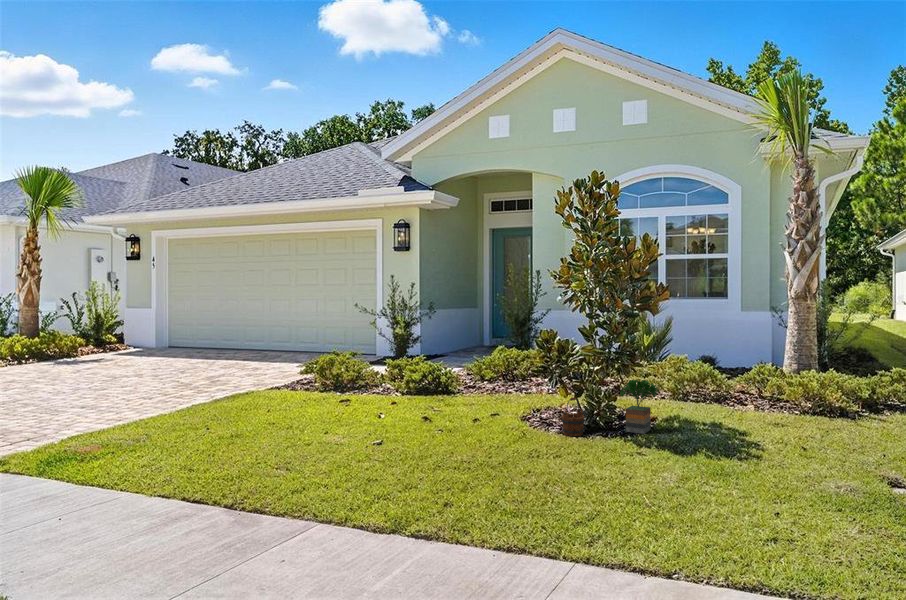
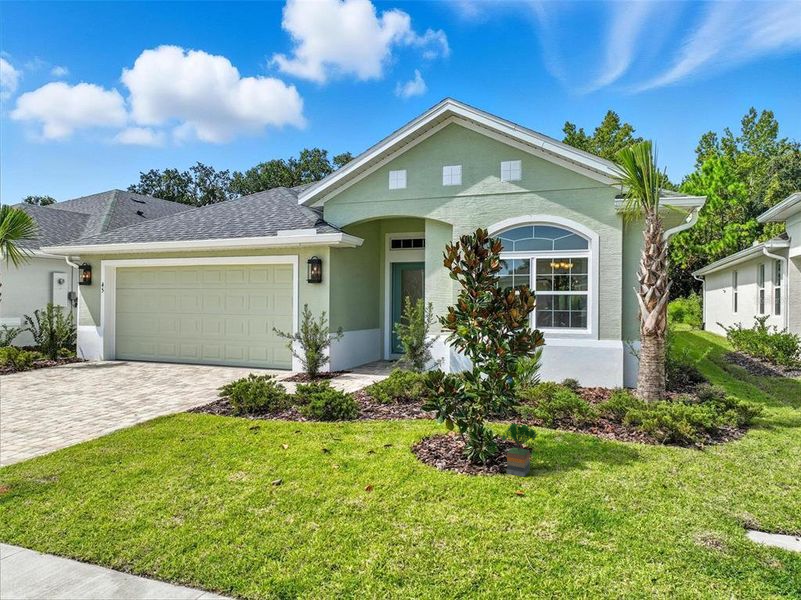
wooden bucket: present [562,397,584,436] -> none [448,443,469,481]

